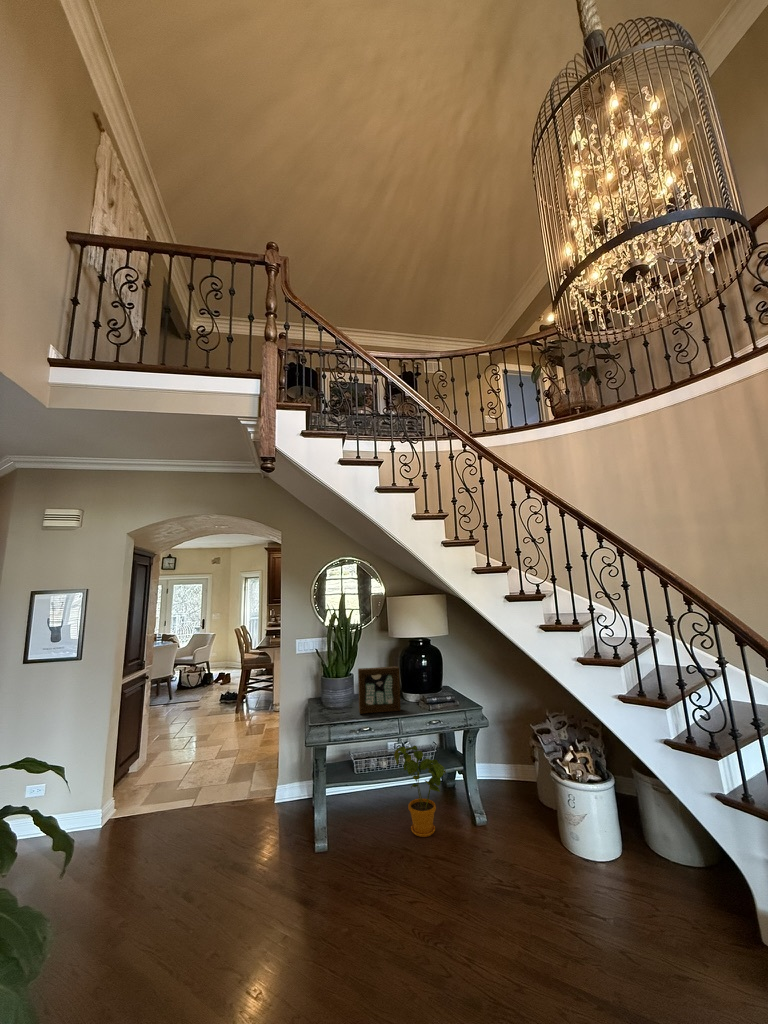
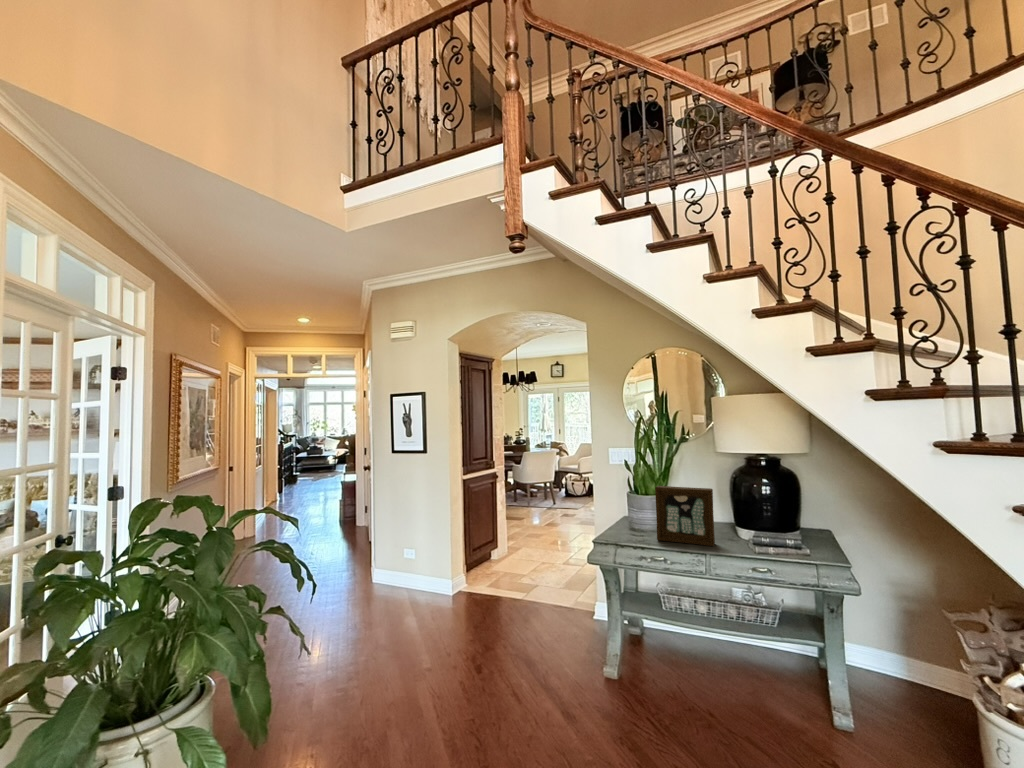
house plant: present [394,746,446,837] -> none [701,591,779,713]

